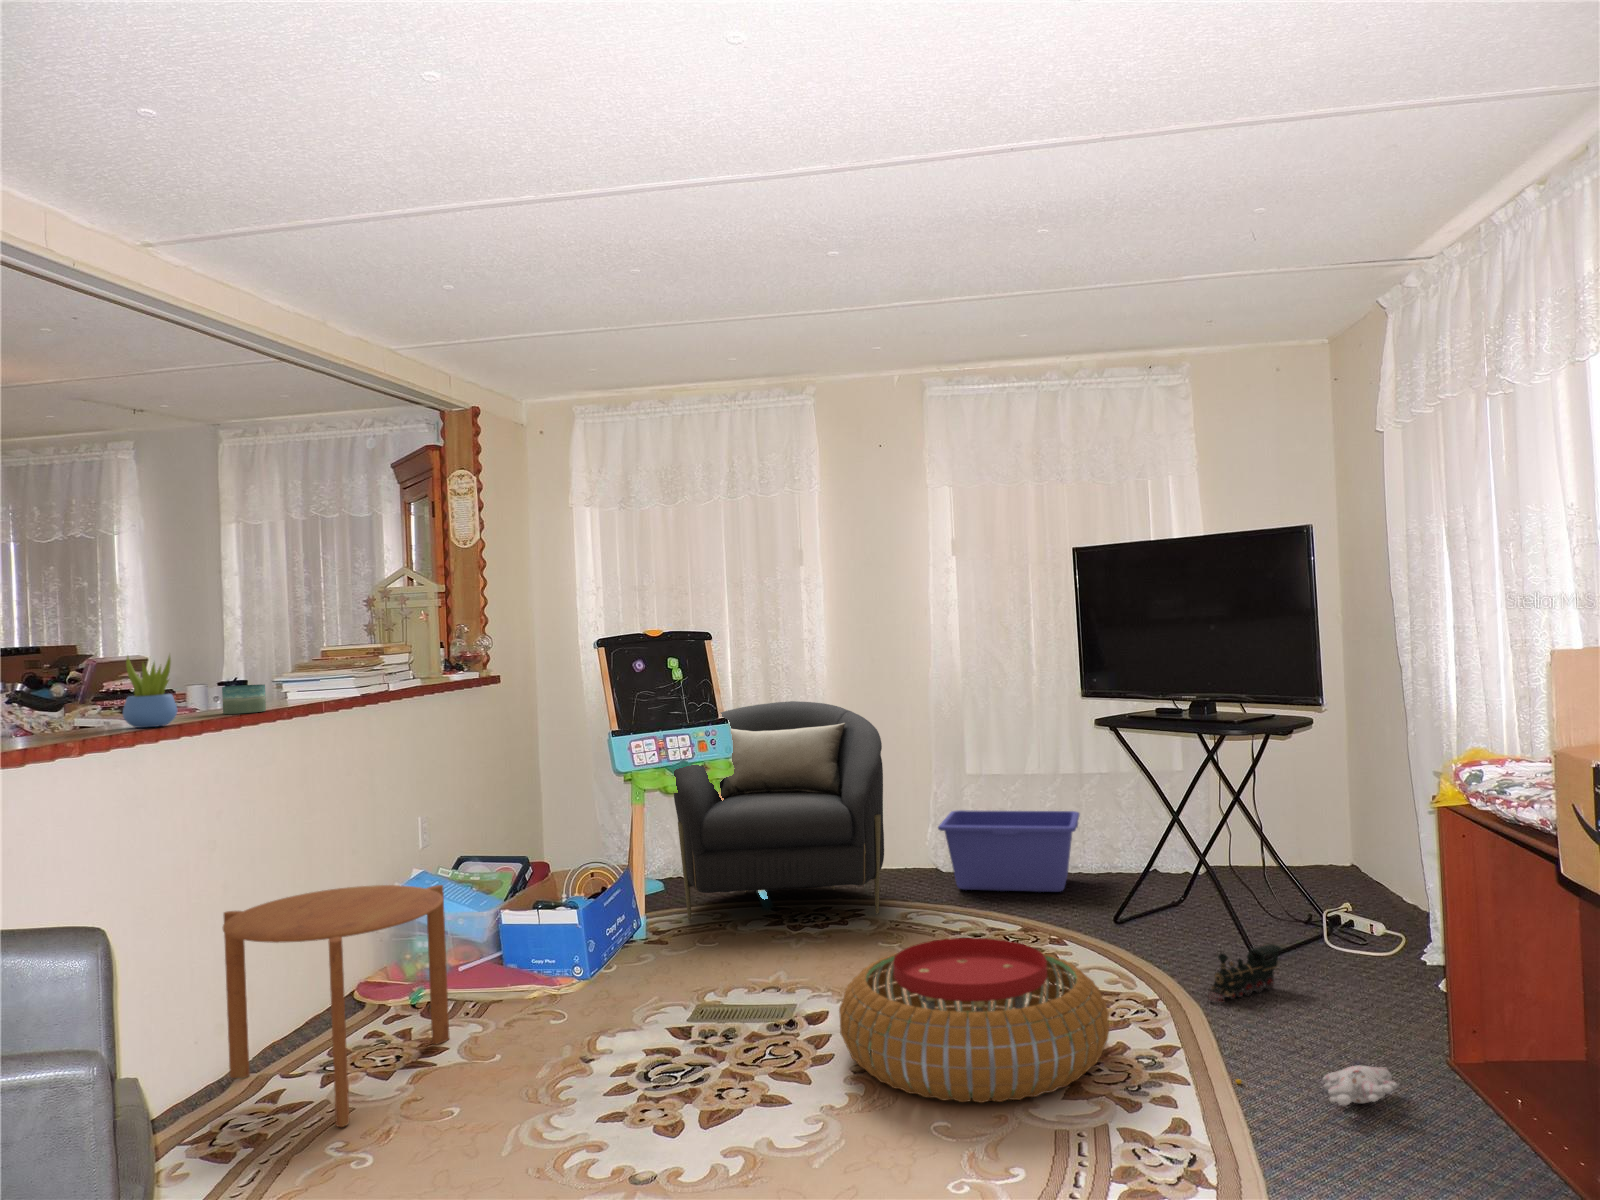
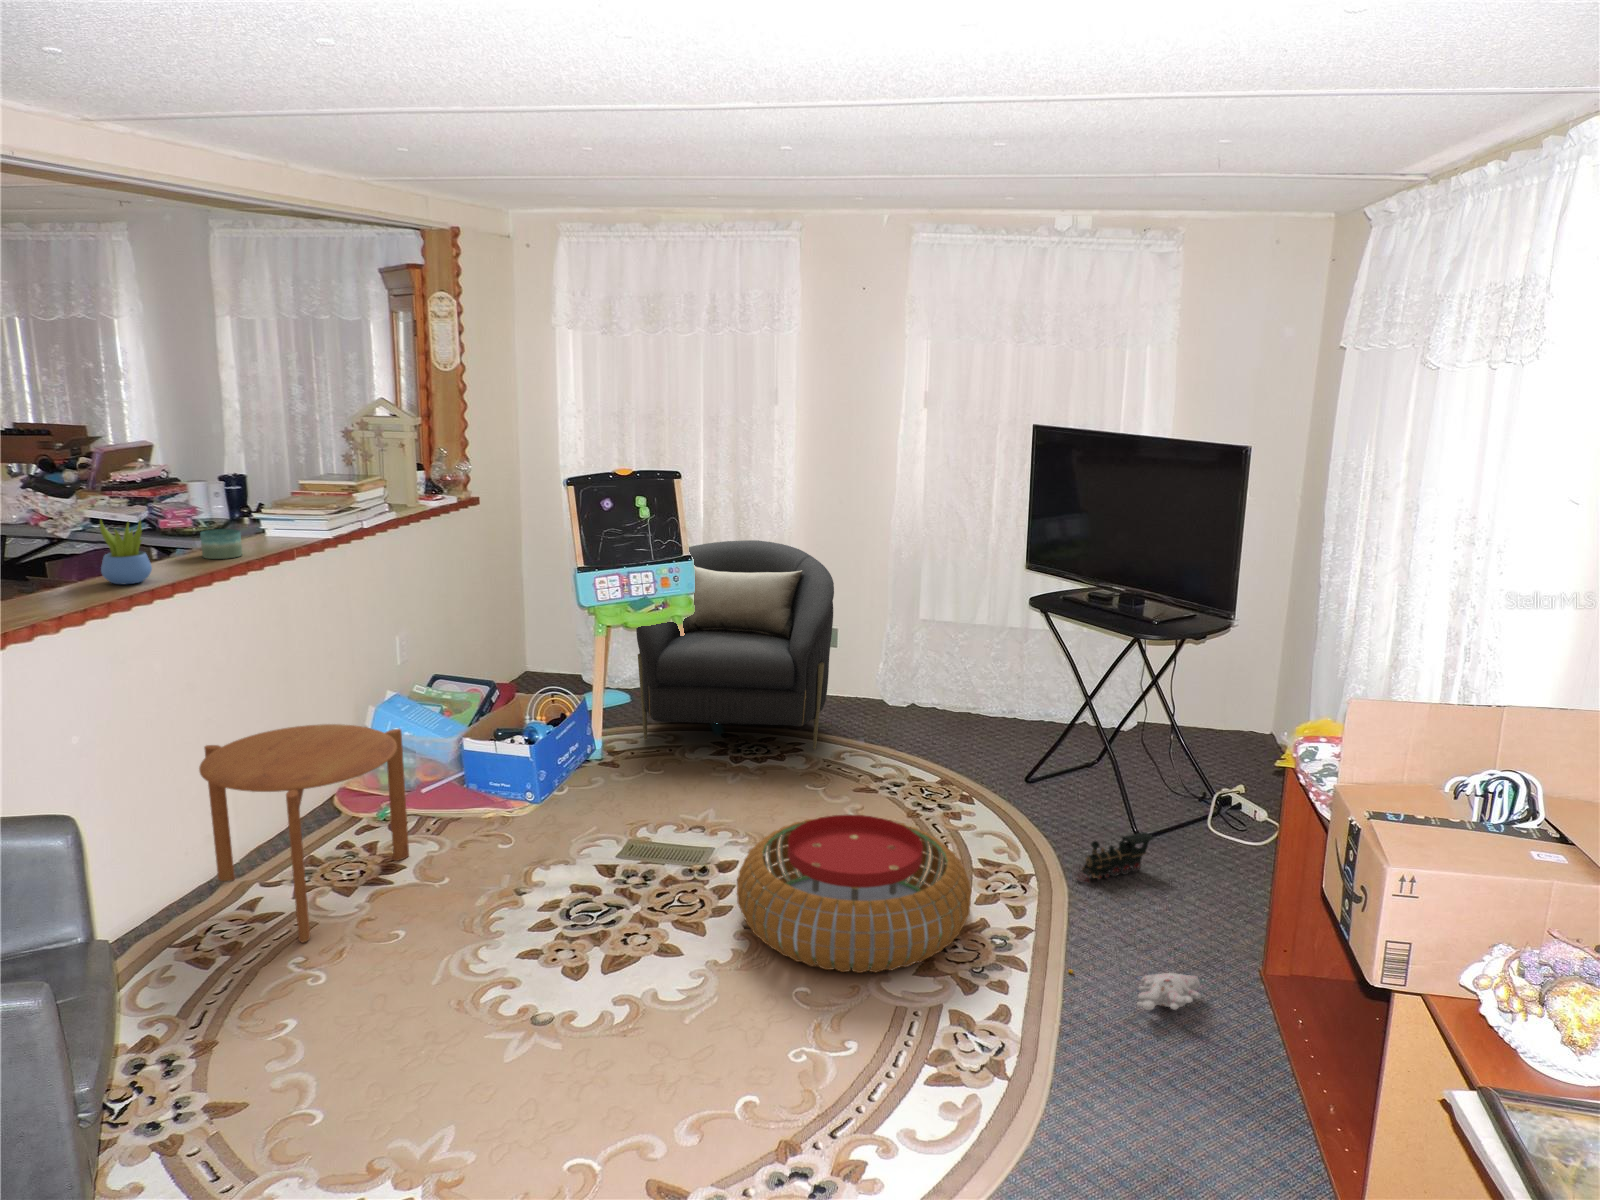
storage bin: present [938,810,1079,892] -> none [881,652,1018,739]

